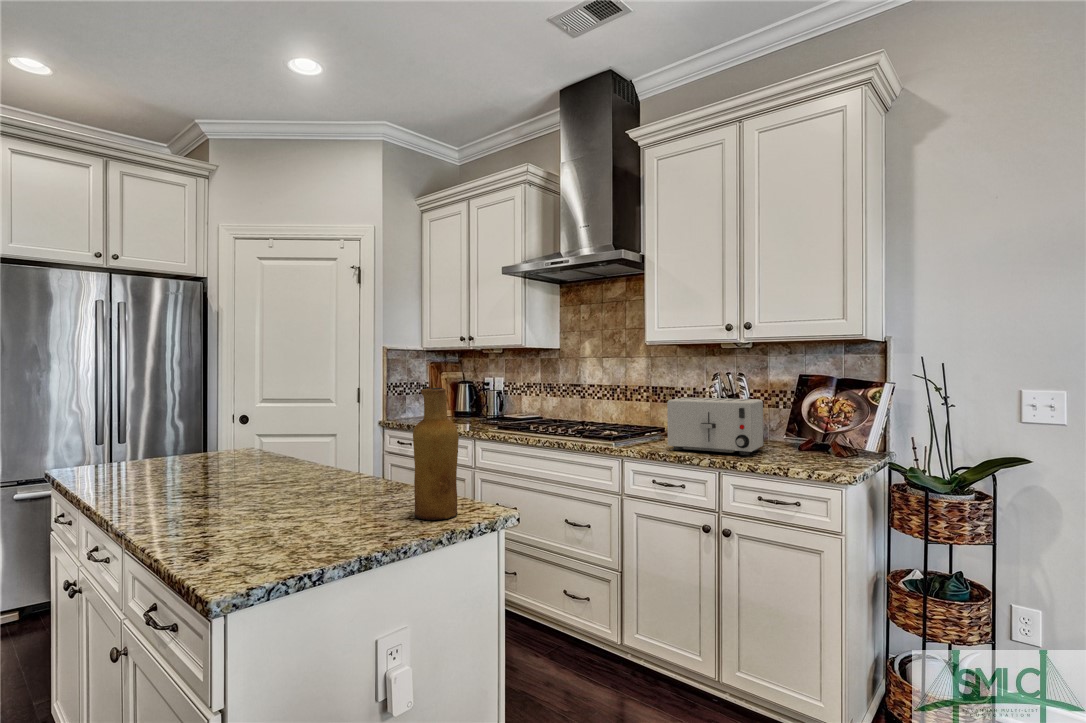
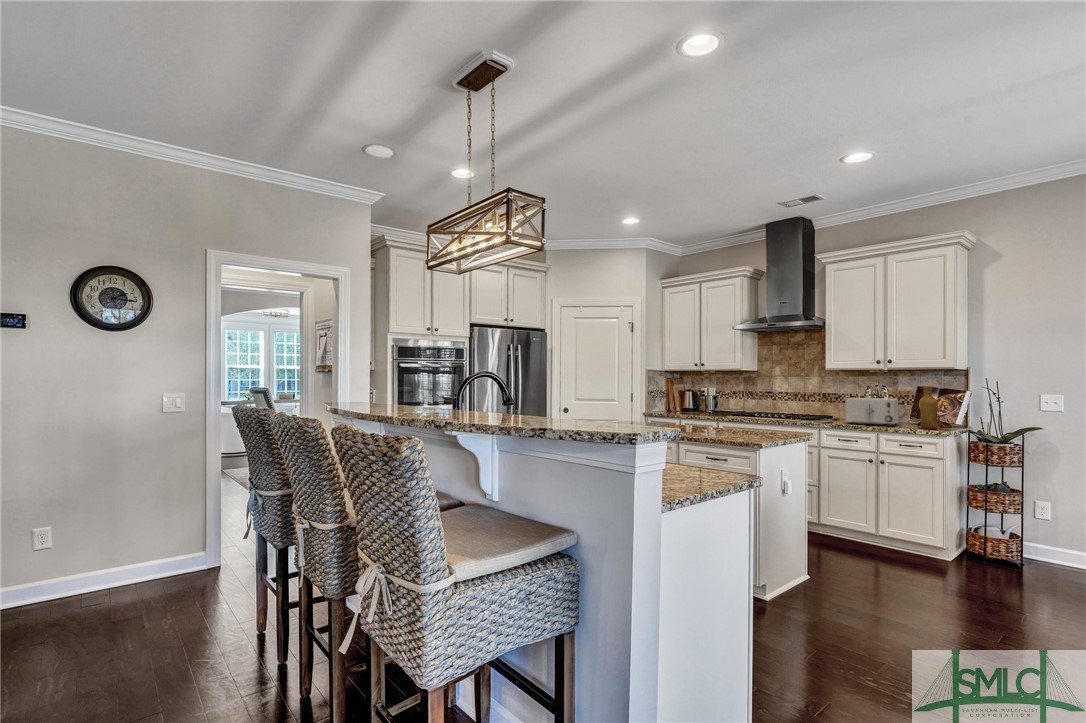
vase: present [413,388,459,520] -> present [919,387,938,429]

